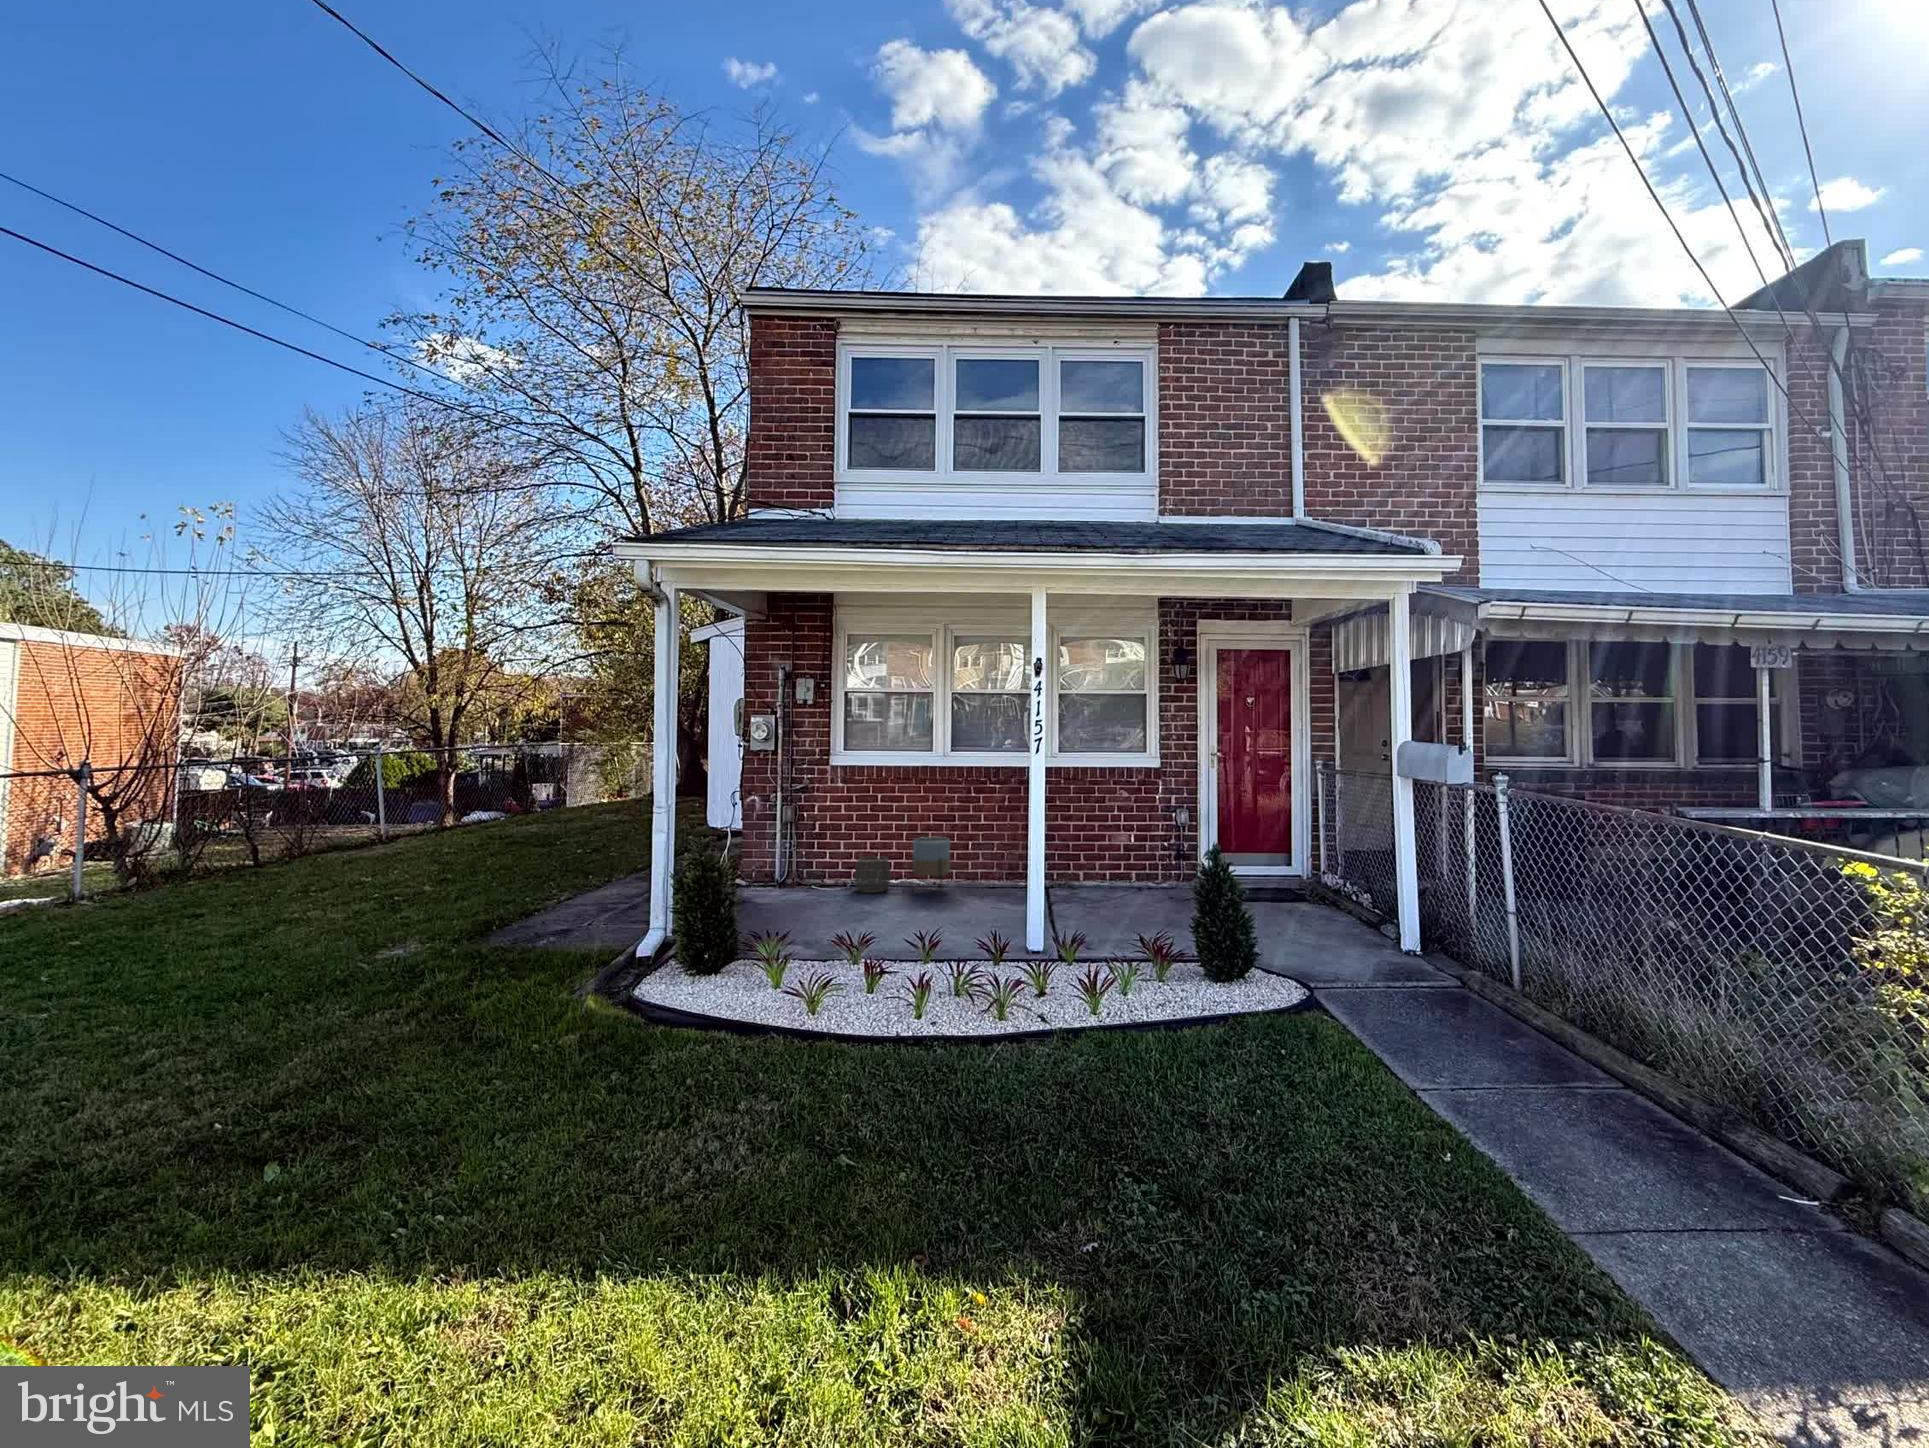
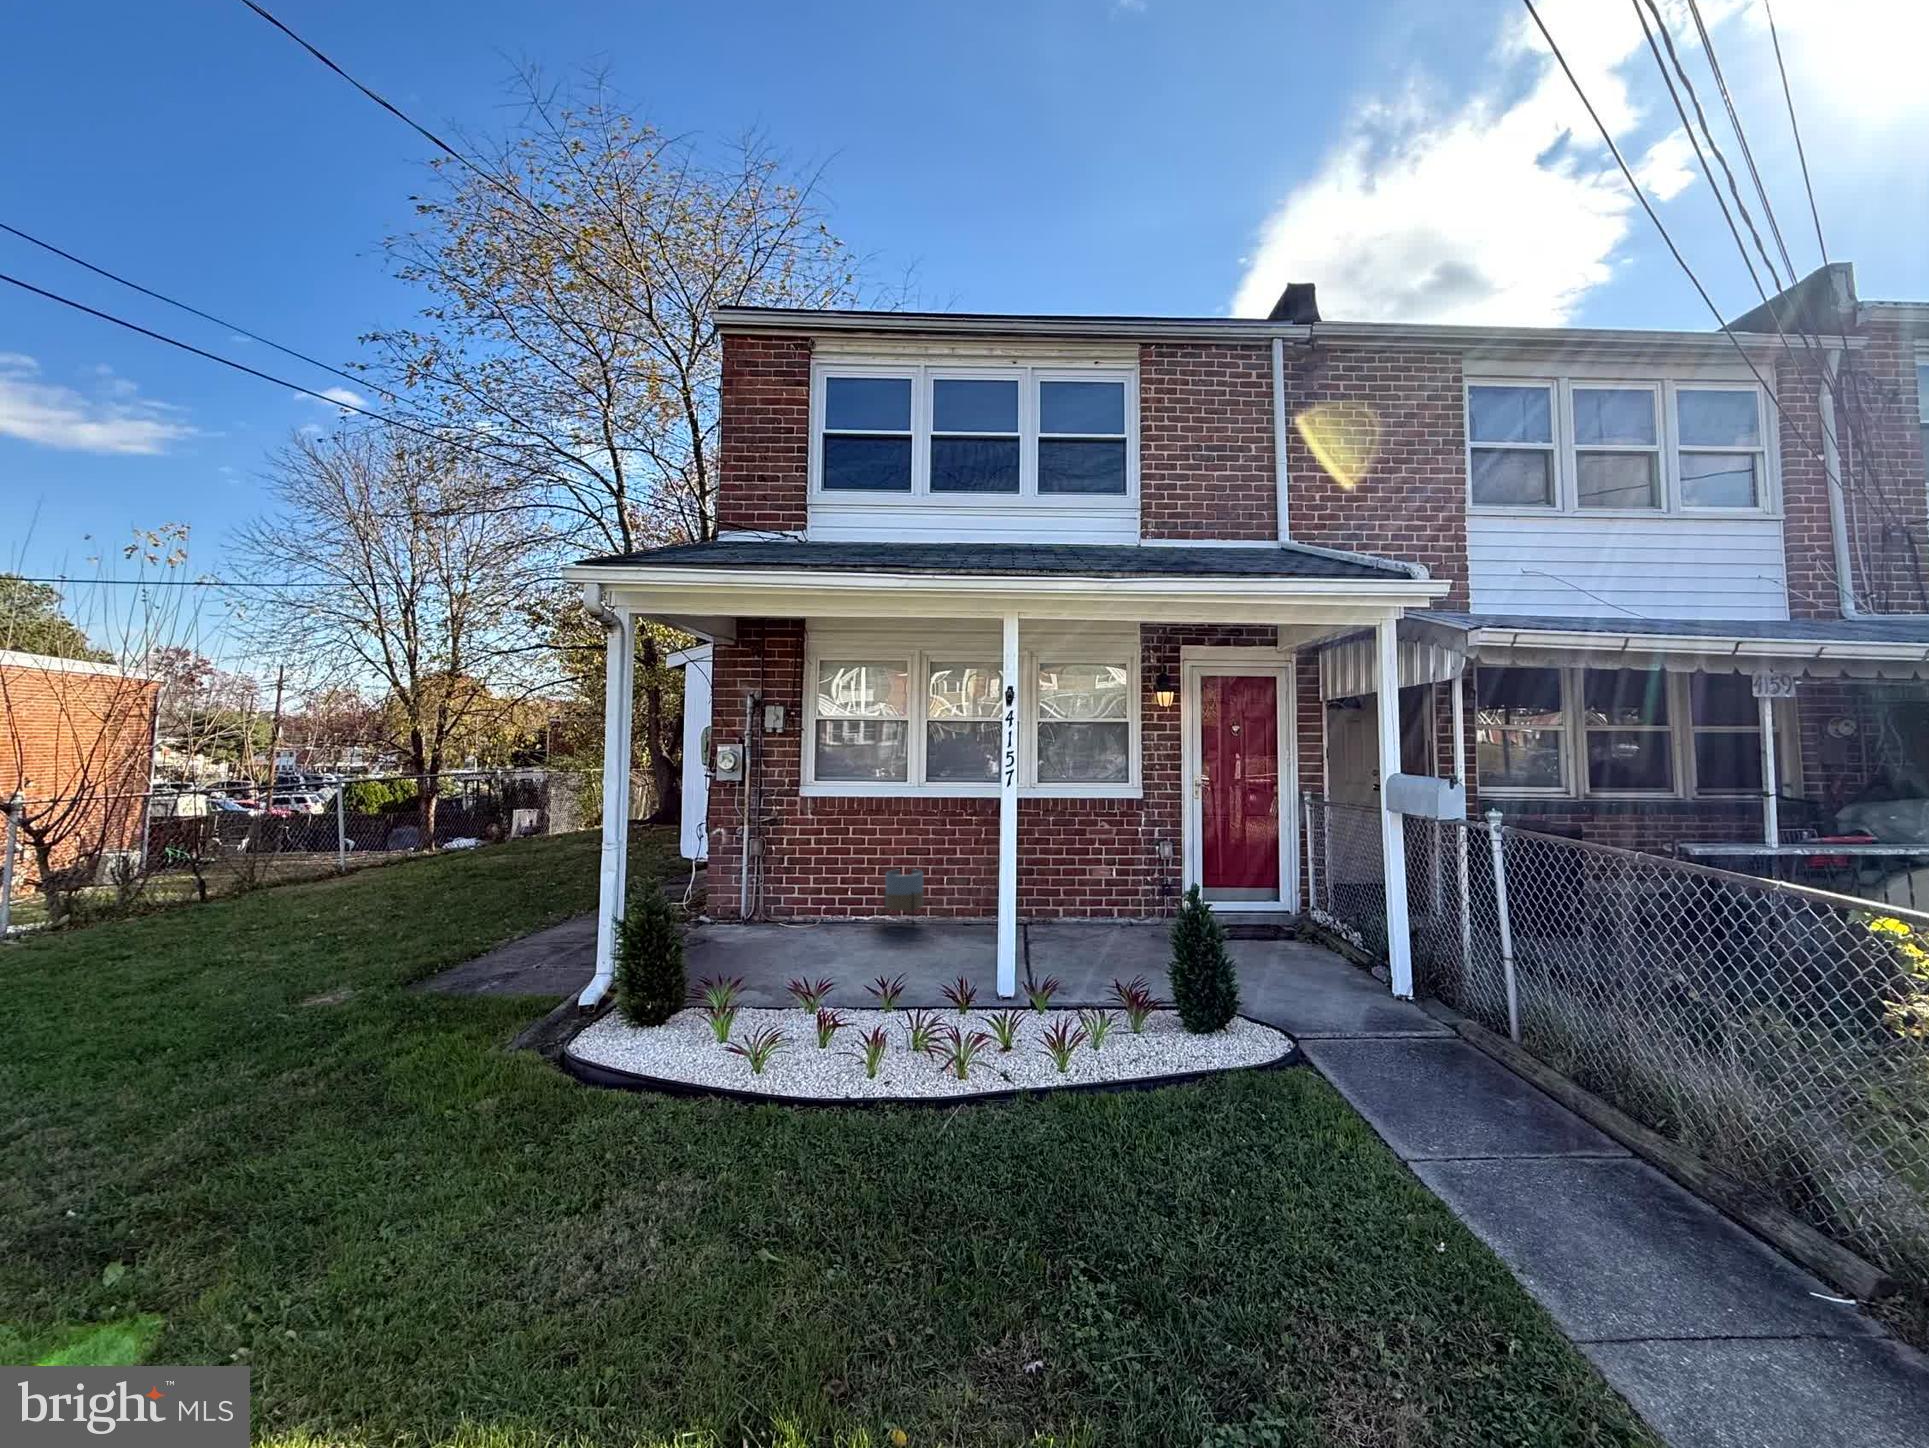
woven basket: present [855,857,891,893] -> none [824,890,863,929]

